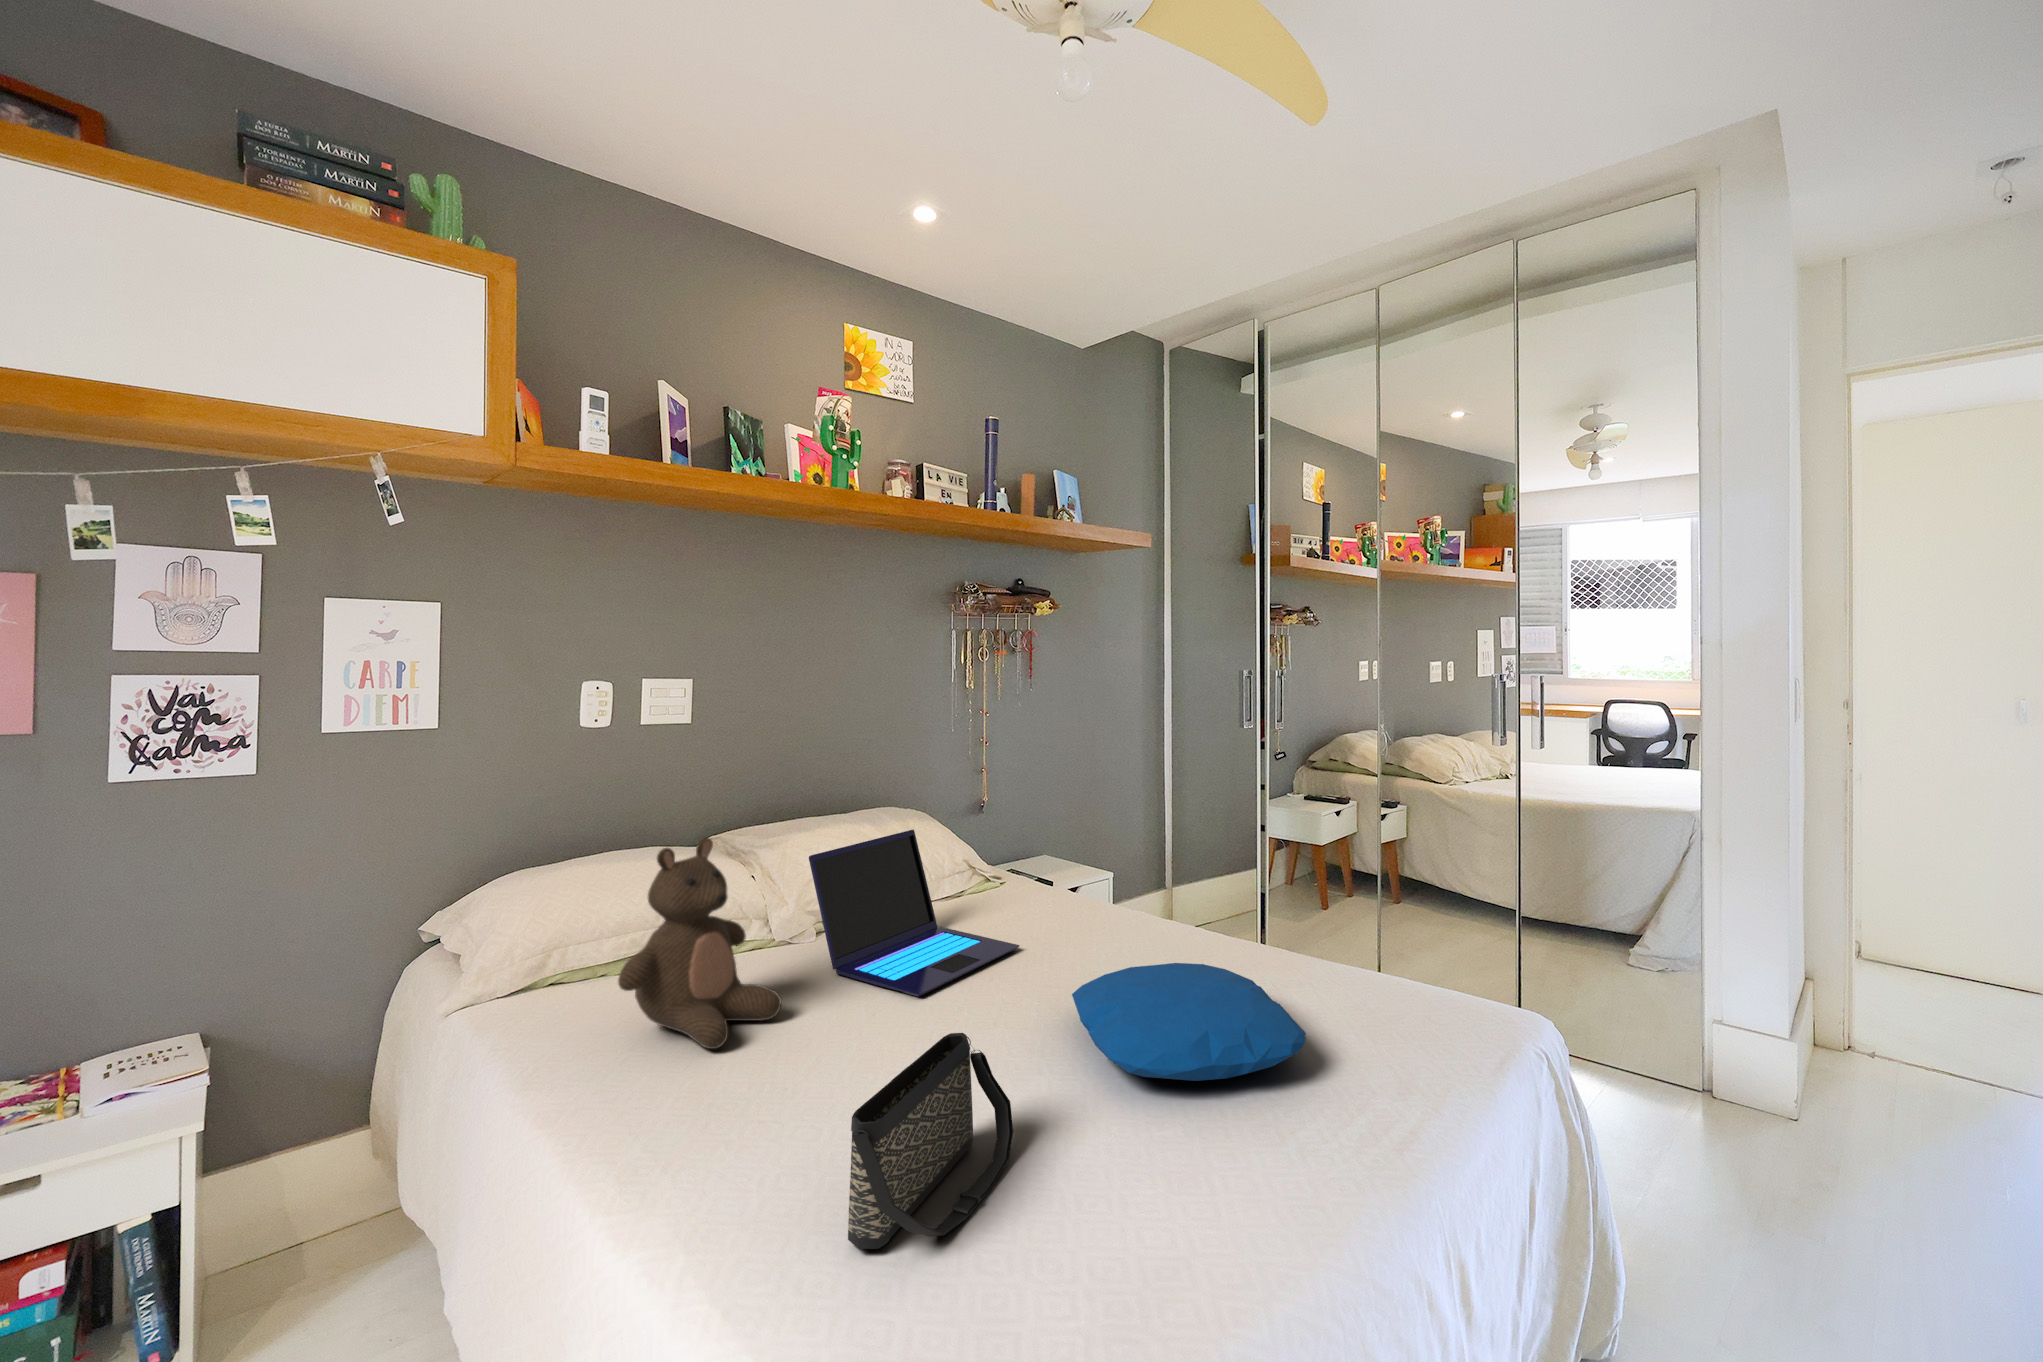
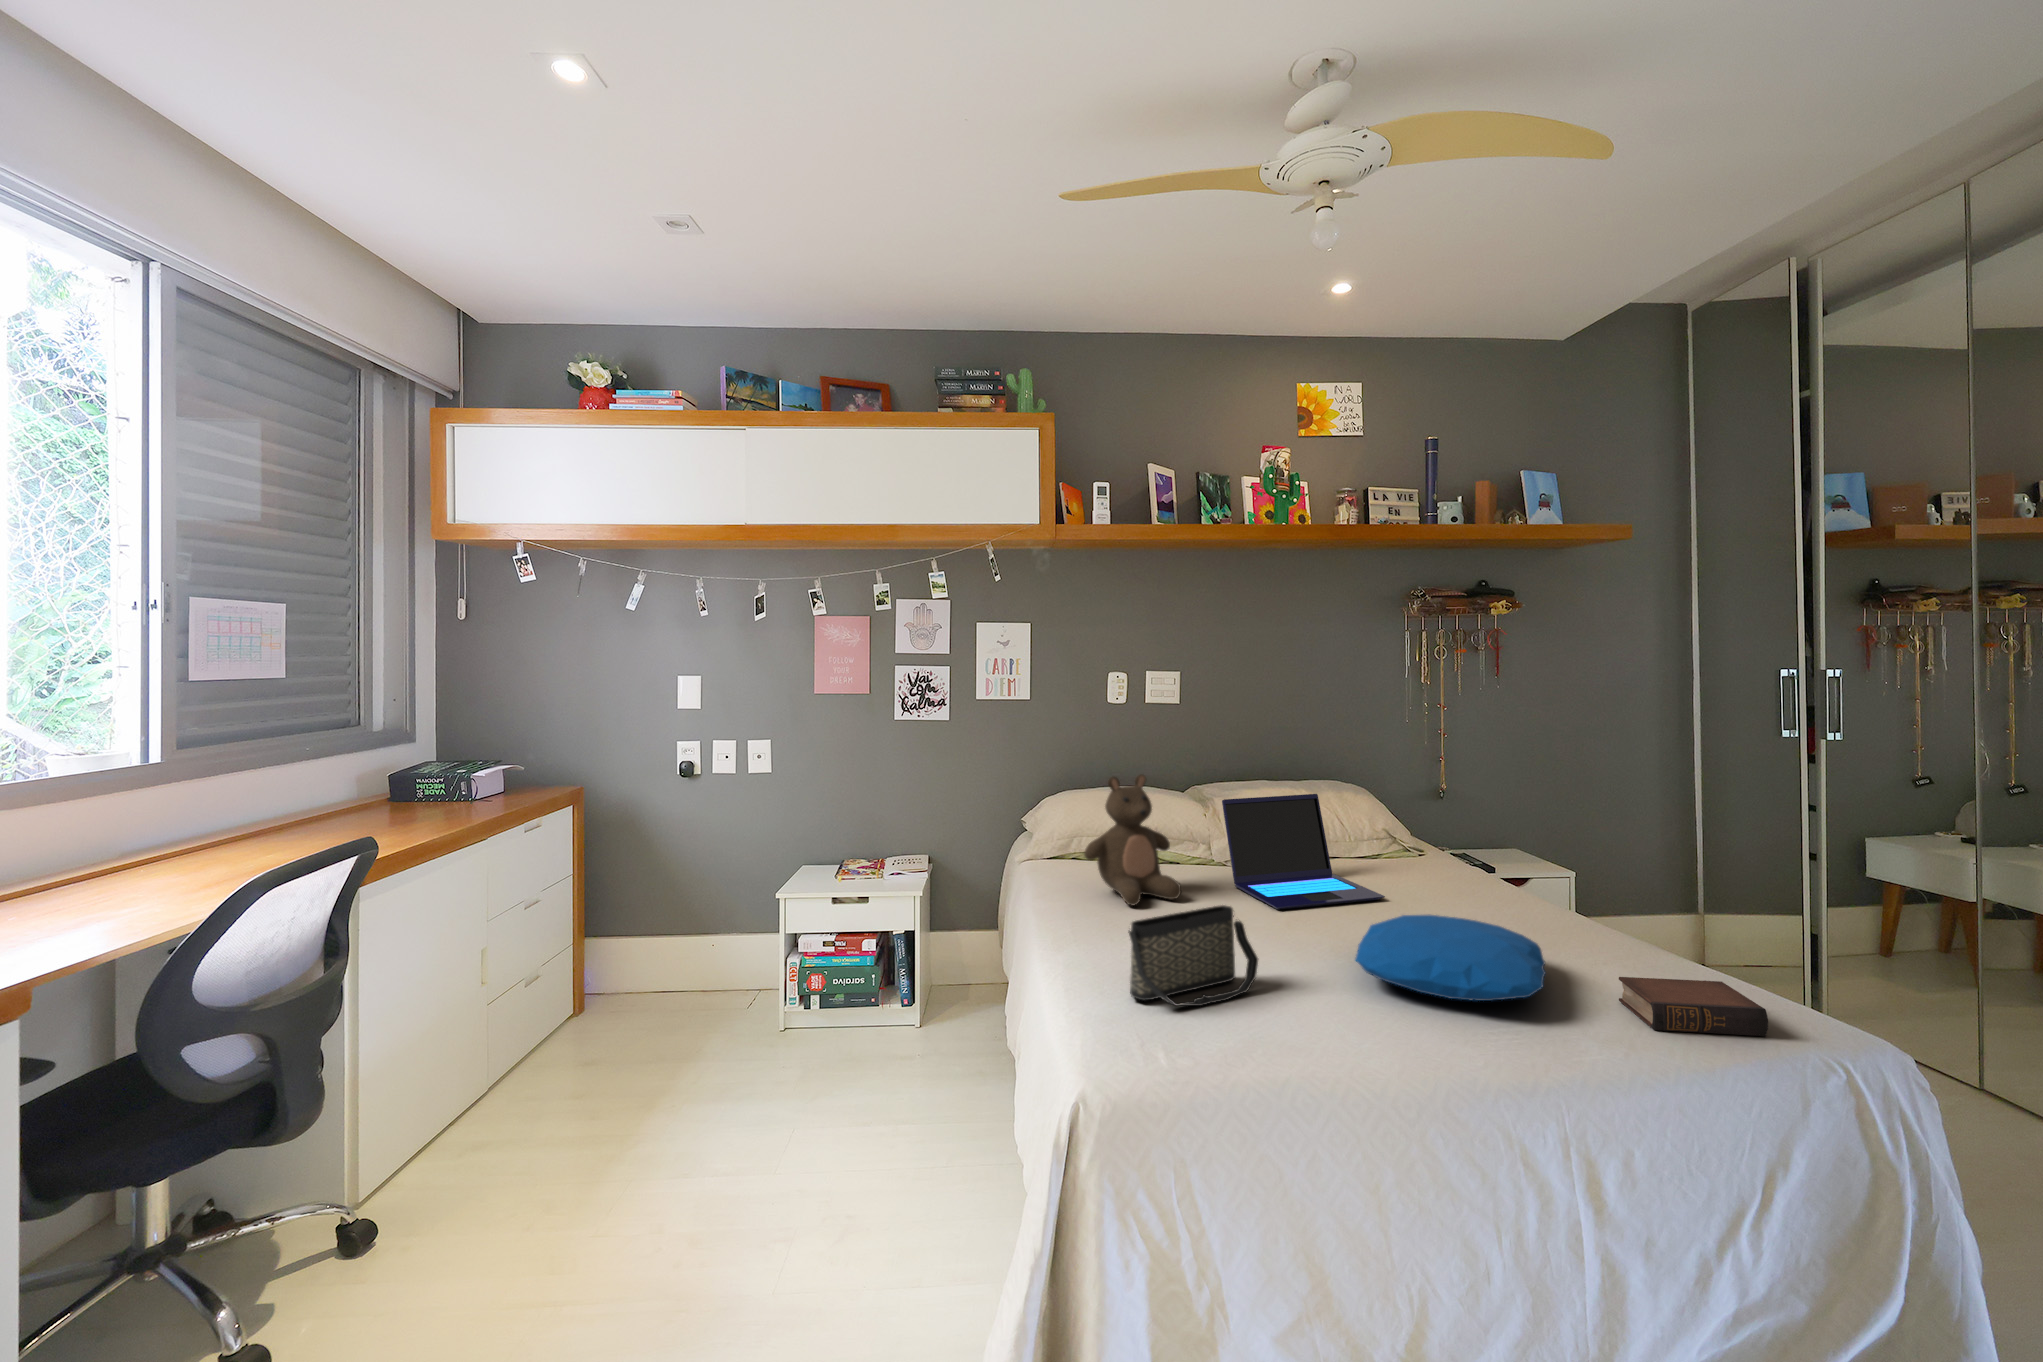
book: none [1331,976,1457,1049] -> present [1619,977,1768,1036]

